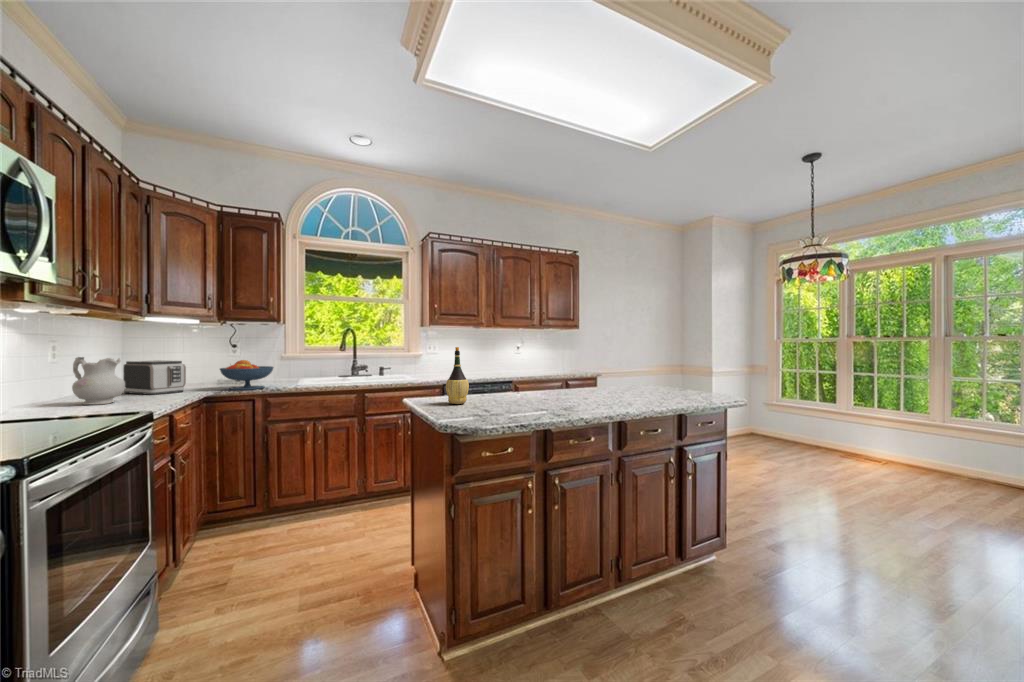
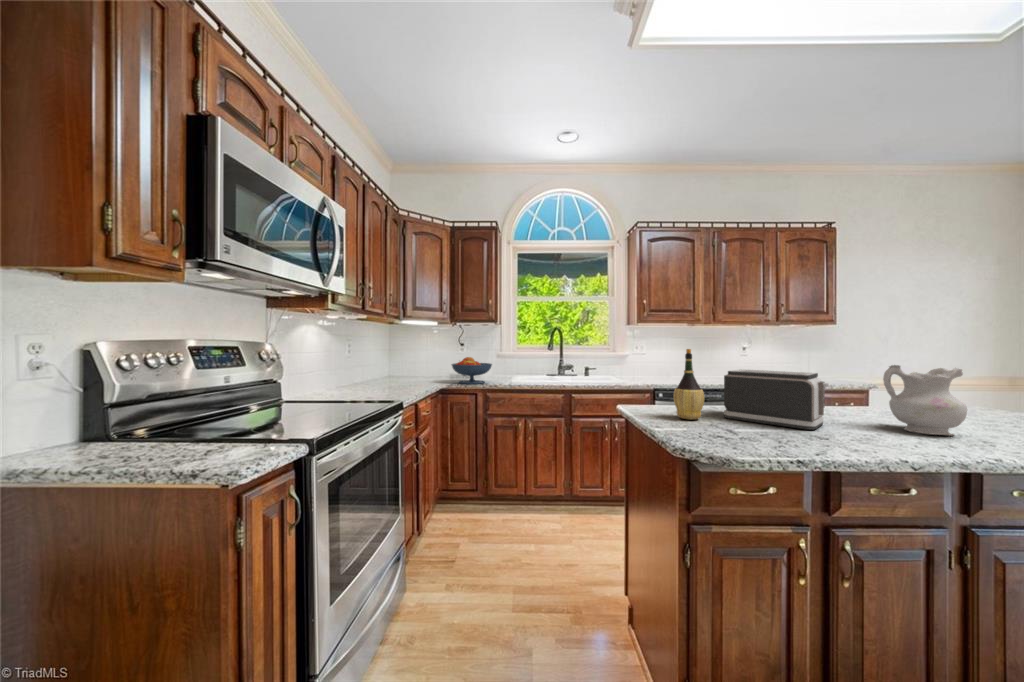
ceramic pitcher: present [72,357,125,405] -> present [883,365,967,436]
toaster: present [123,360,186,395] -> present [724,369,829,430]

